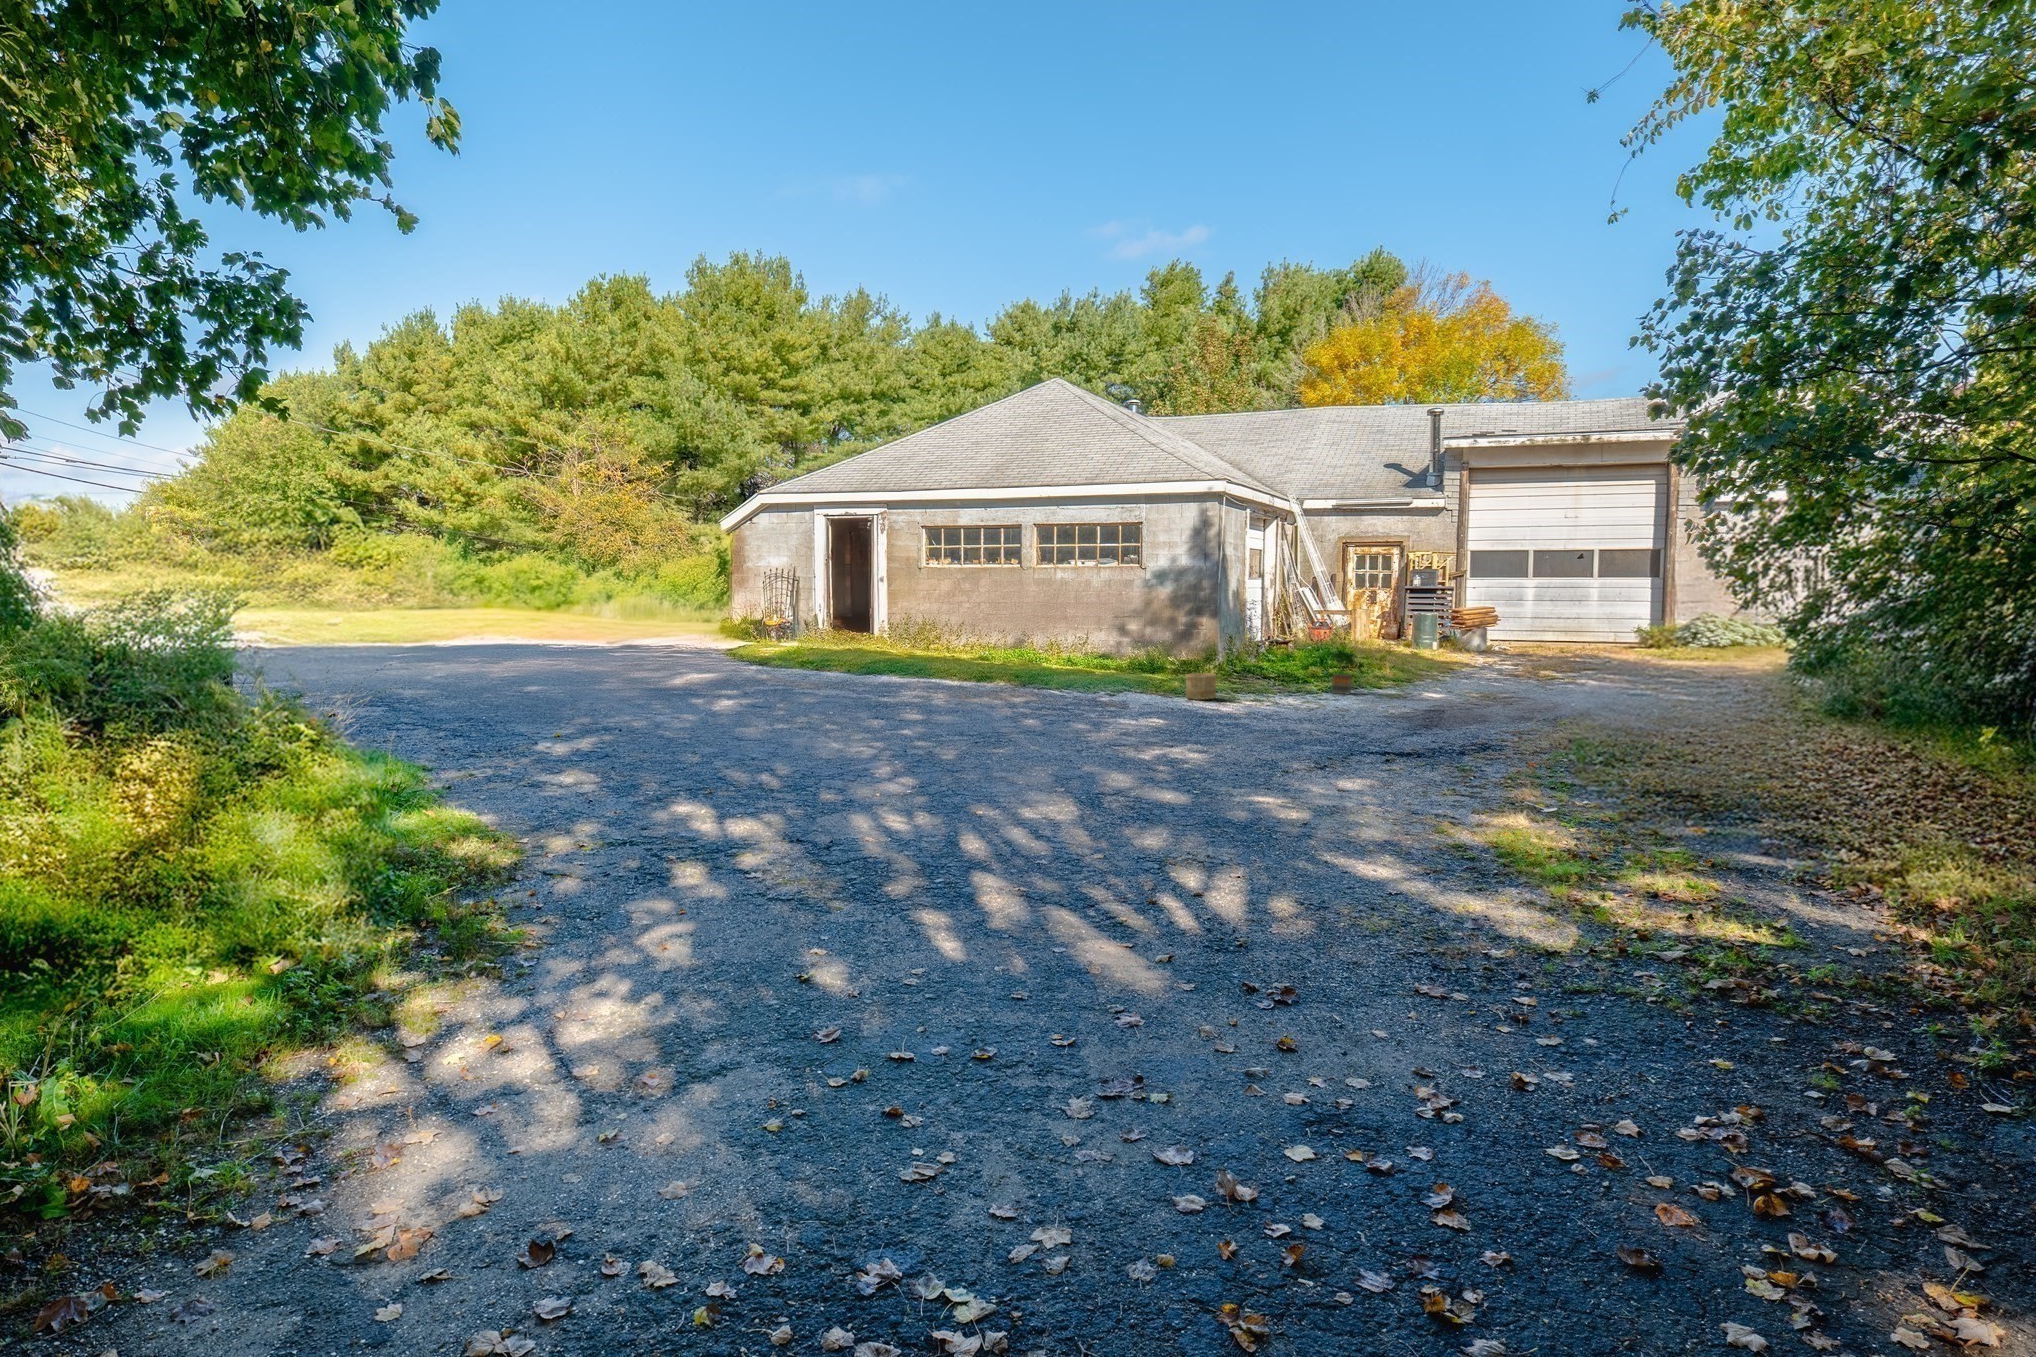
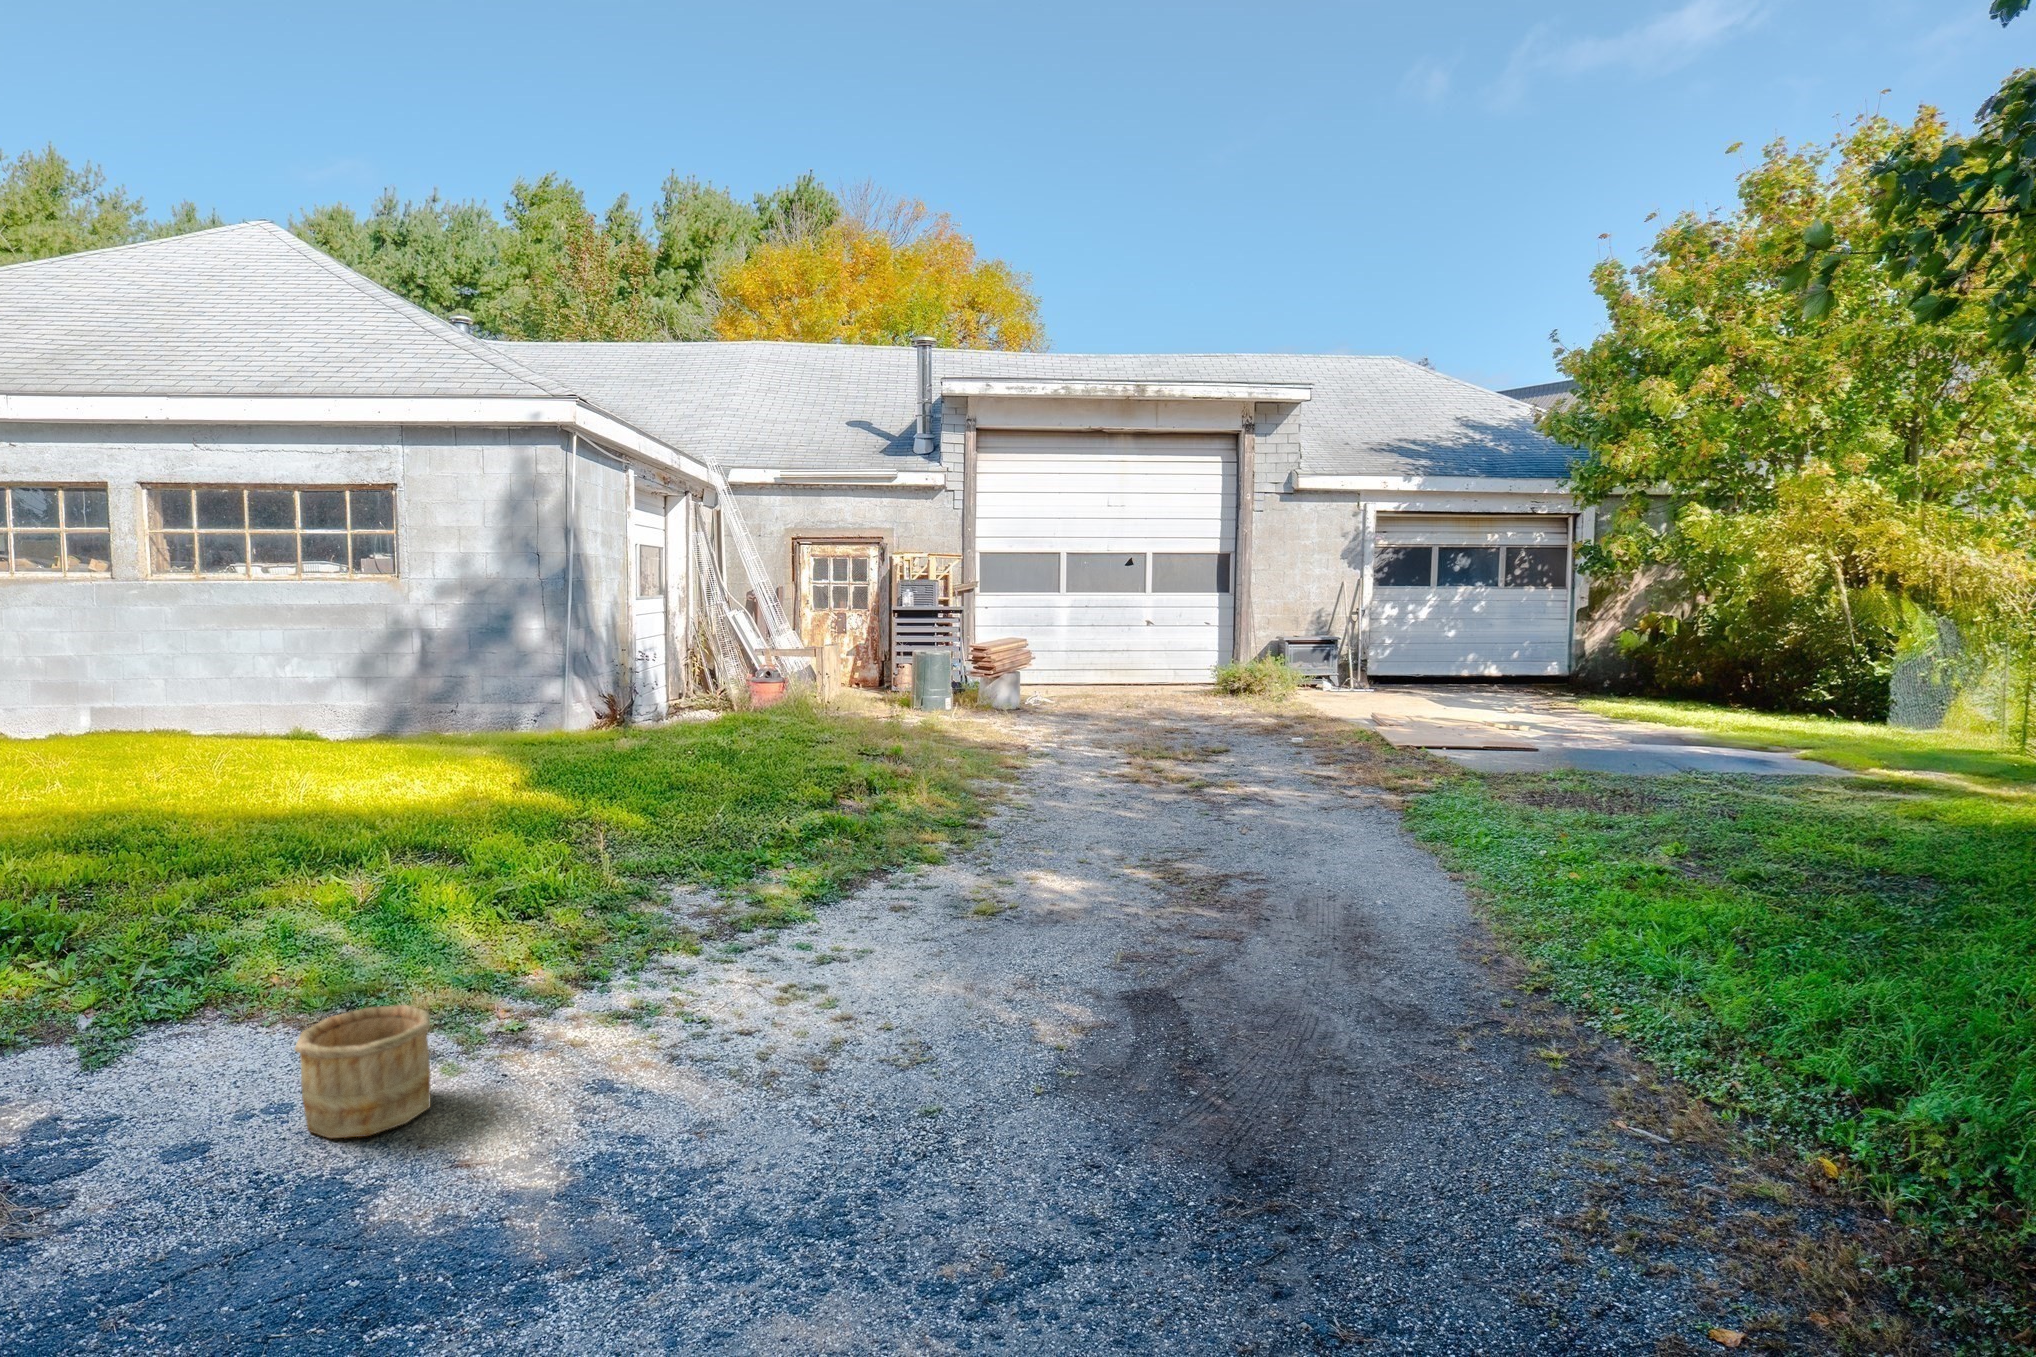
potted tree: present [1331,651,1358,694] -> none [822,845,908,977]

